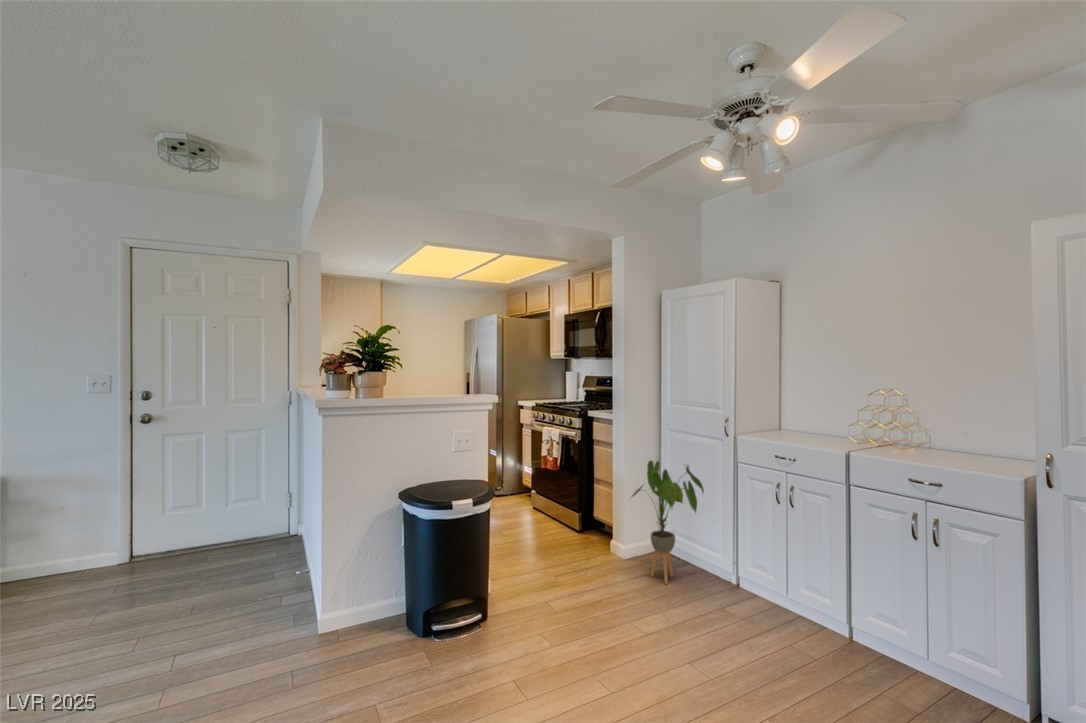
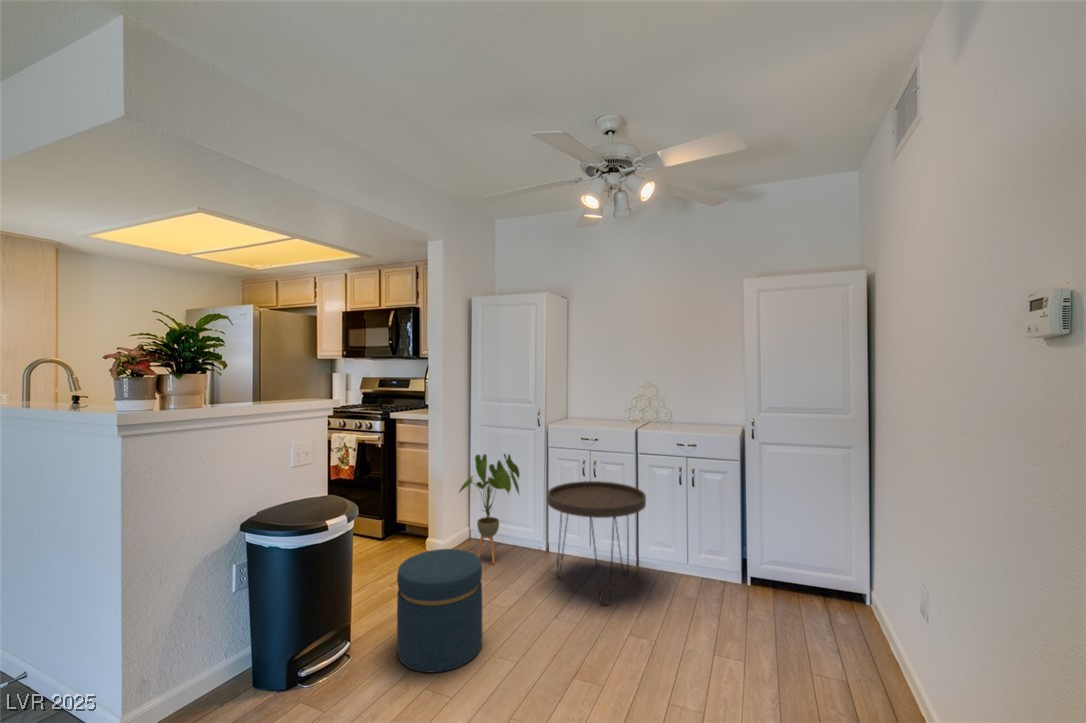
side table: none [705,508,844,673] -> present [547,481,646,606]
ottoman: none [514,550,598,673] -> present [397,549,482,673]

